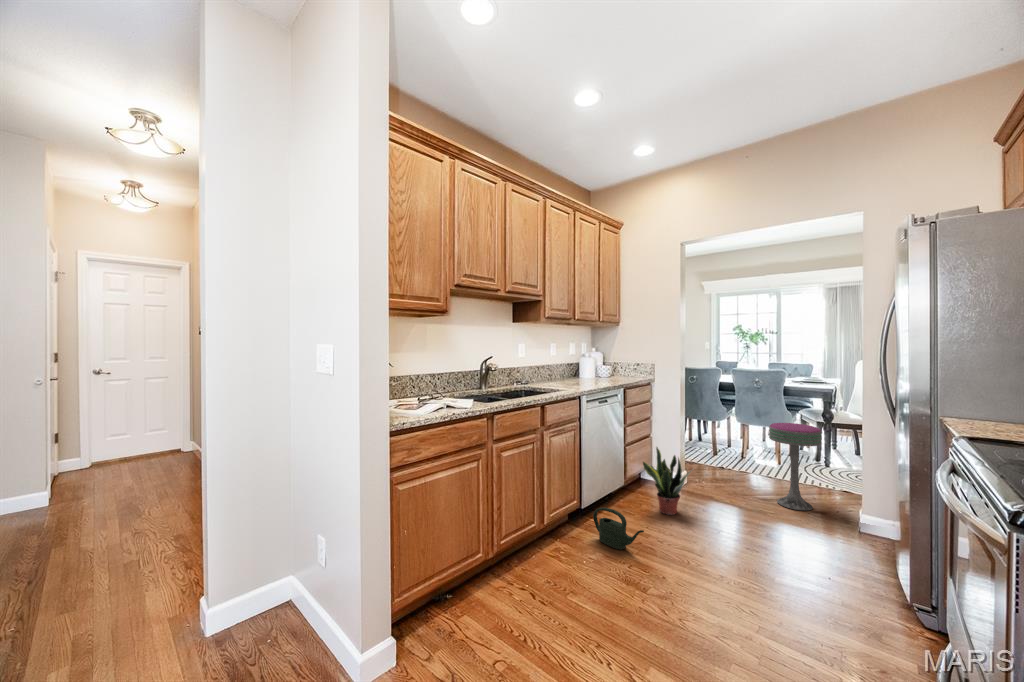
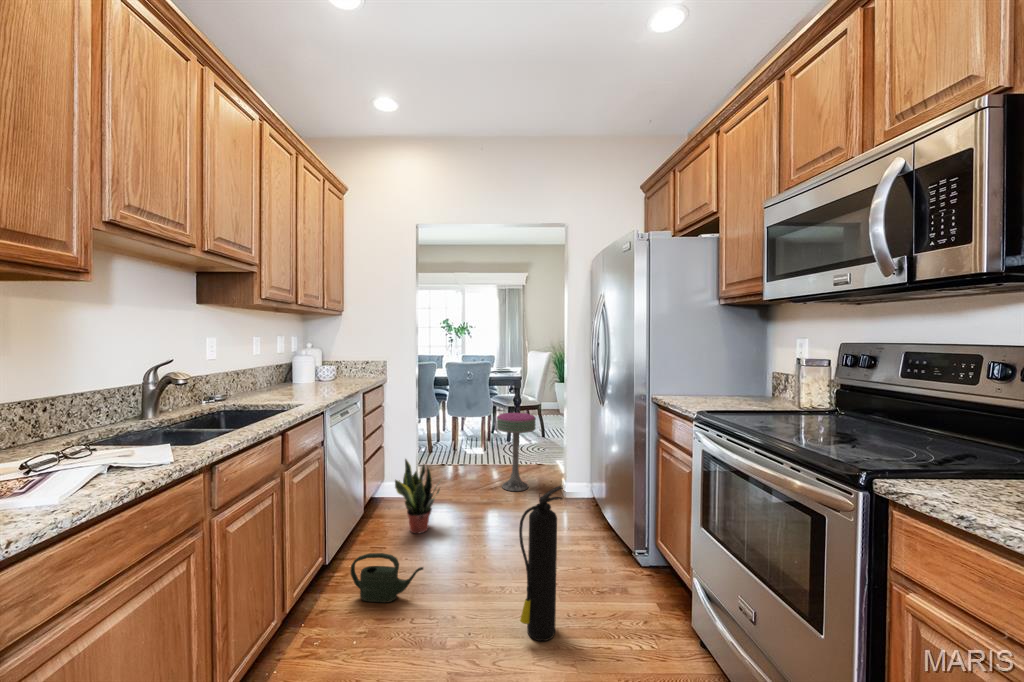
fire extinguisher: none [706,487,762,630] -> present [519,486,563,641]

